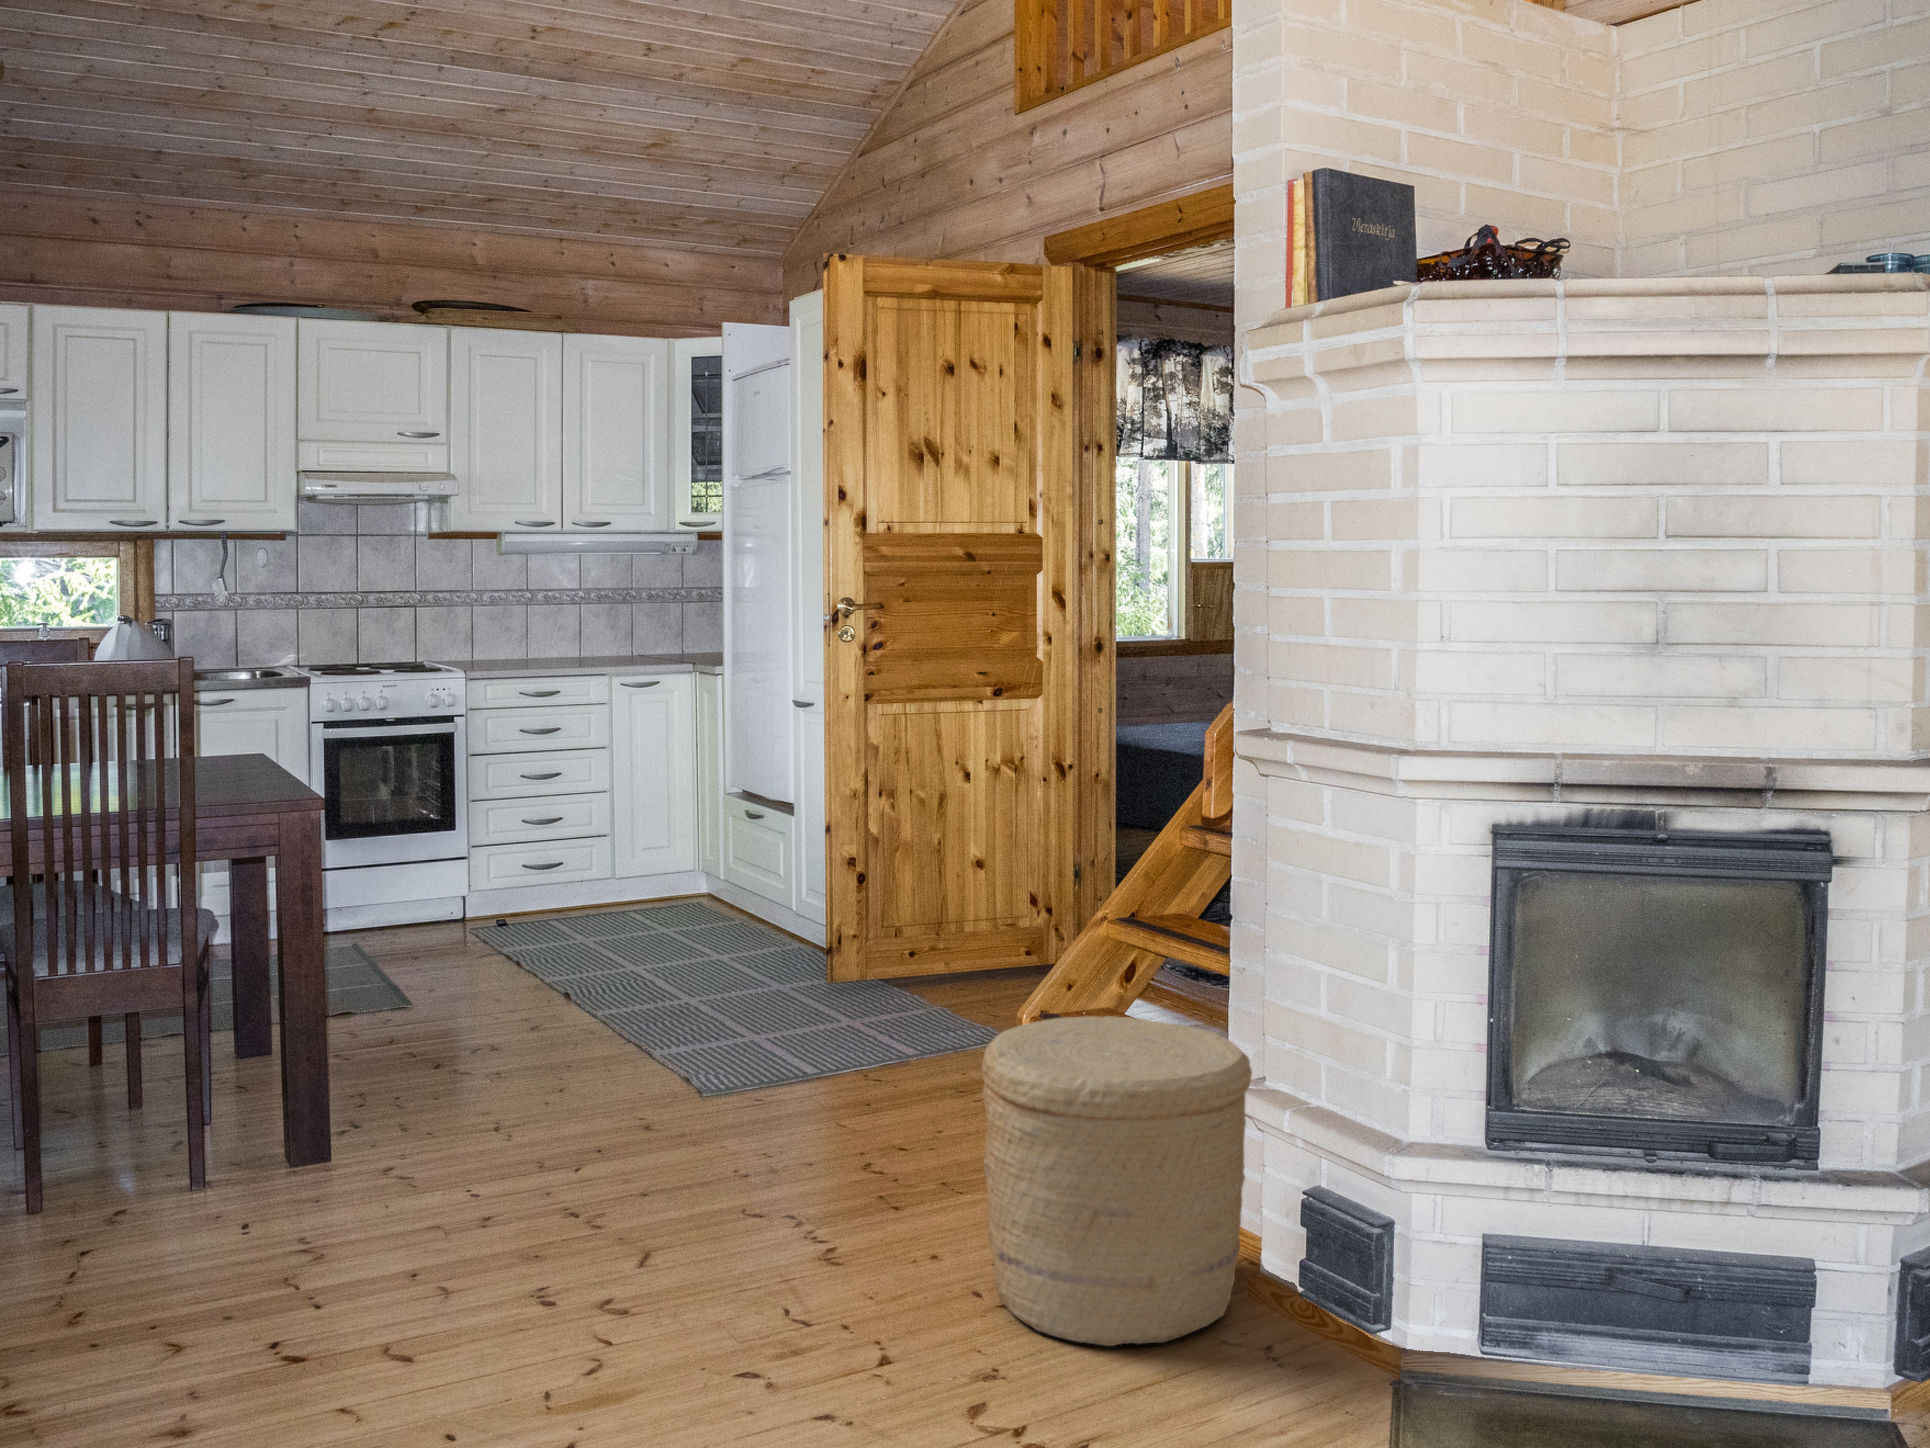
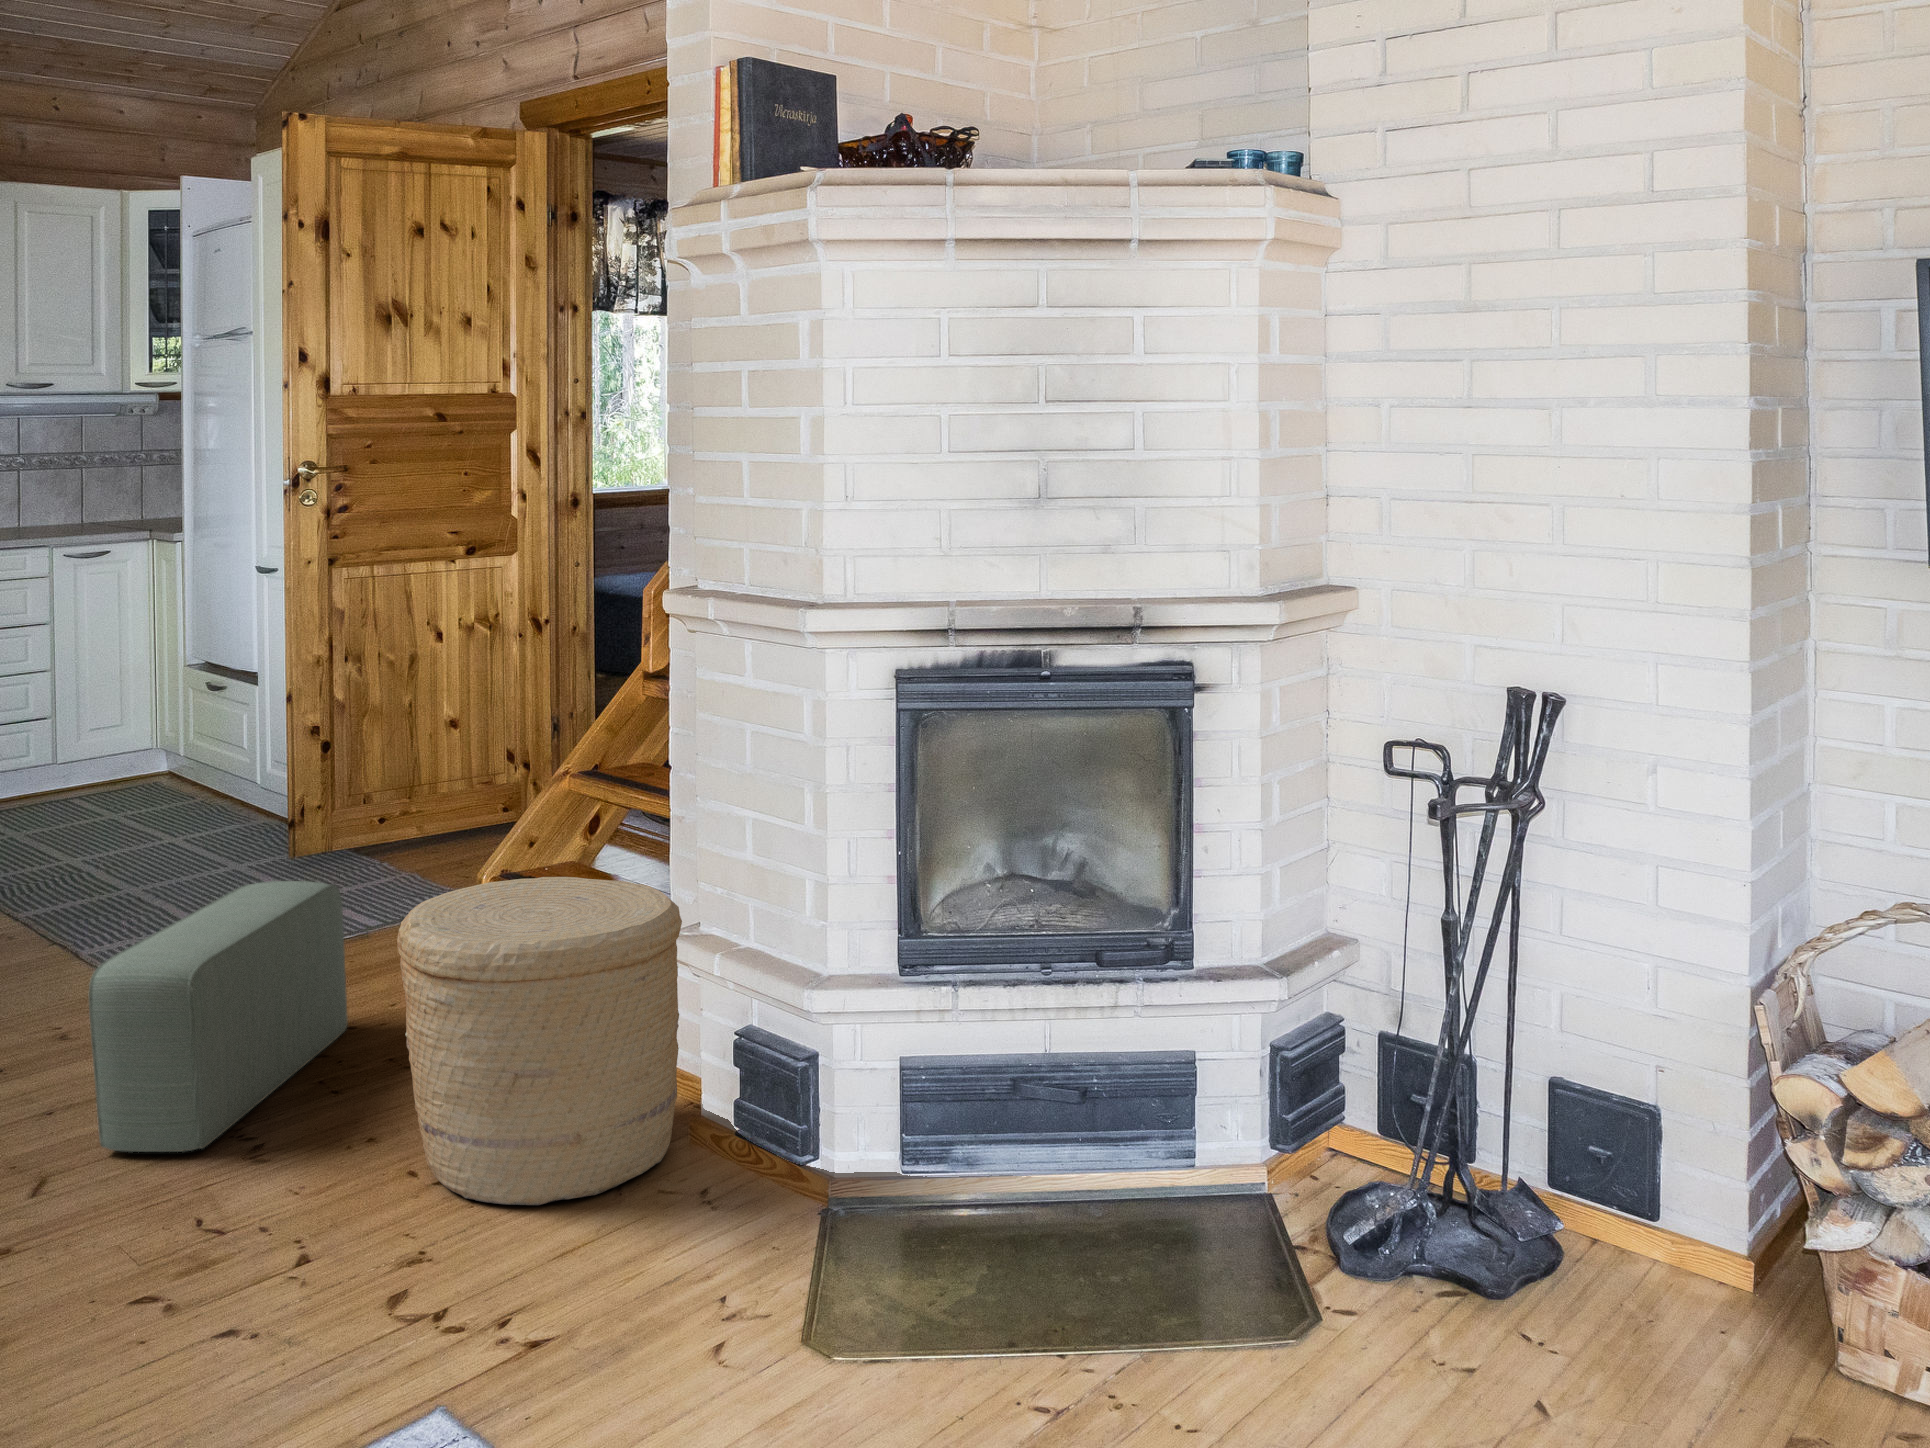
pouf: none [697,1002,901,1255] -> present [89,881,348,1152]

